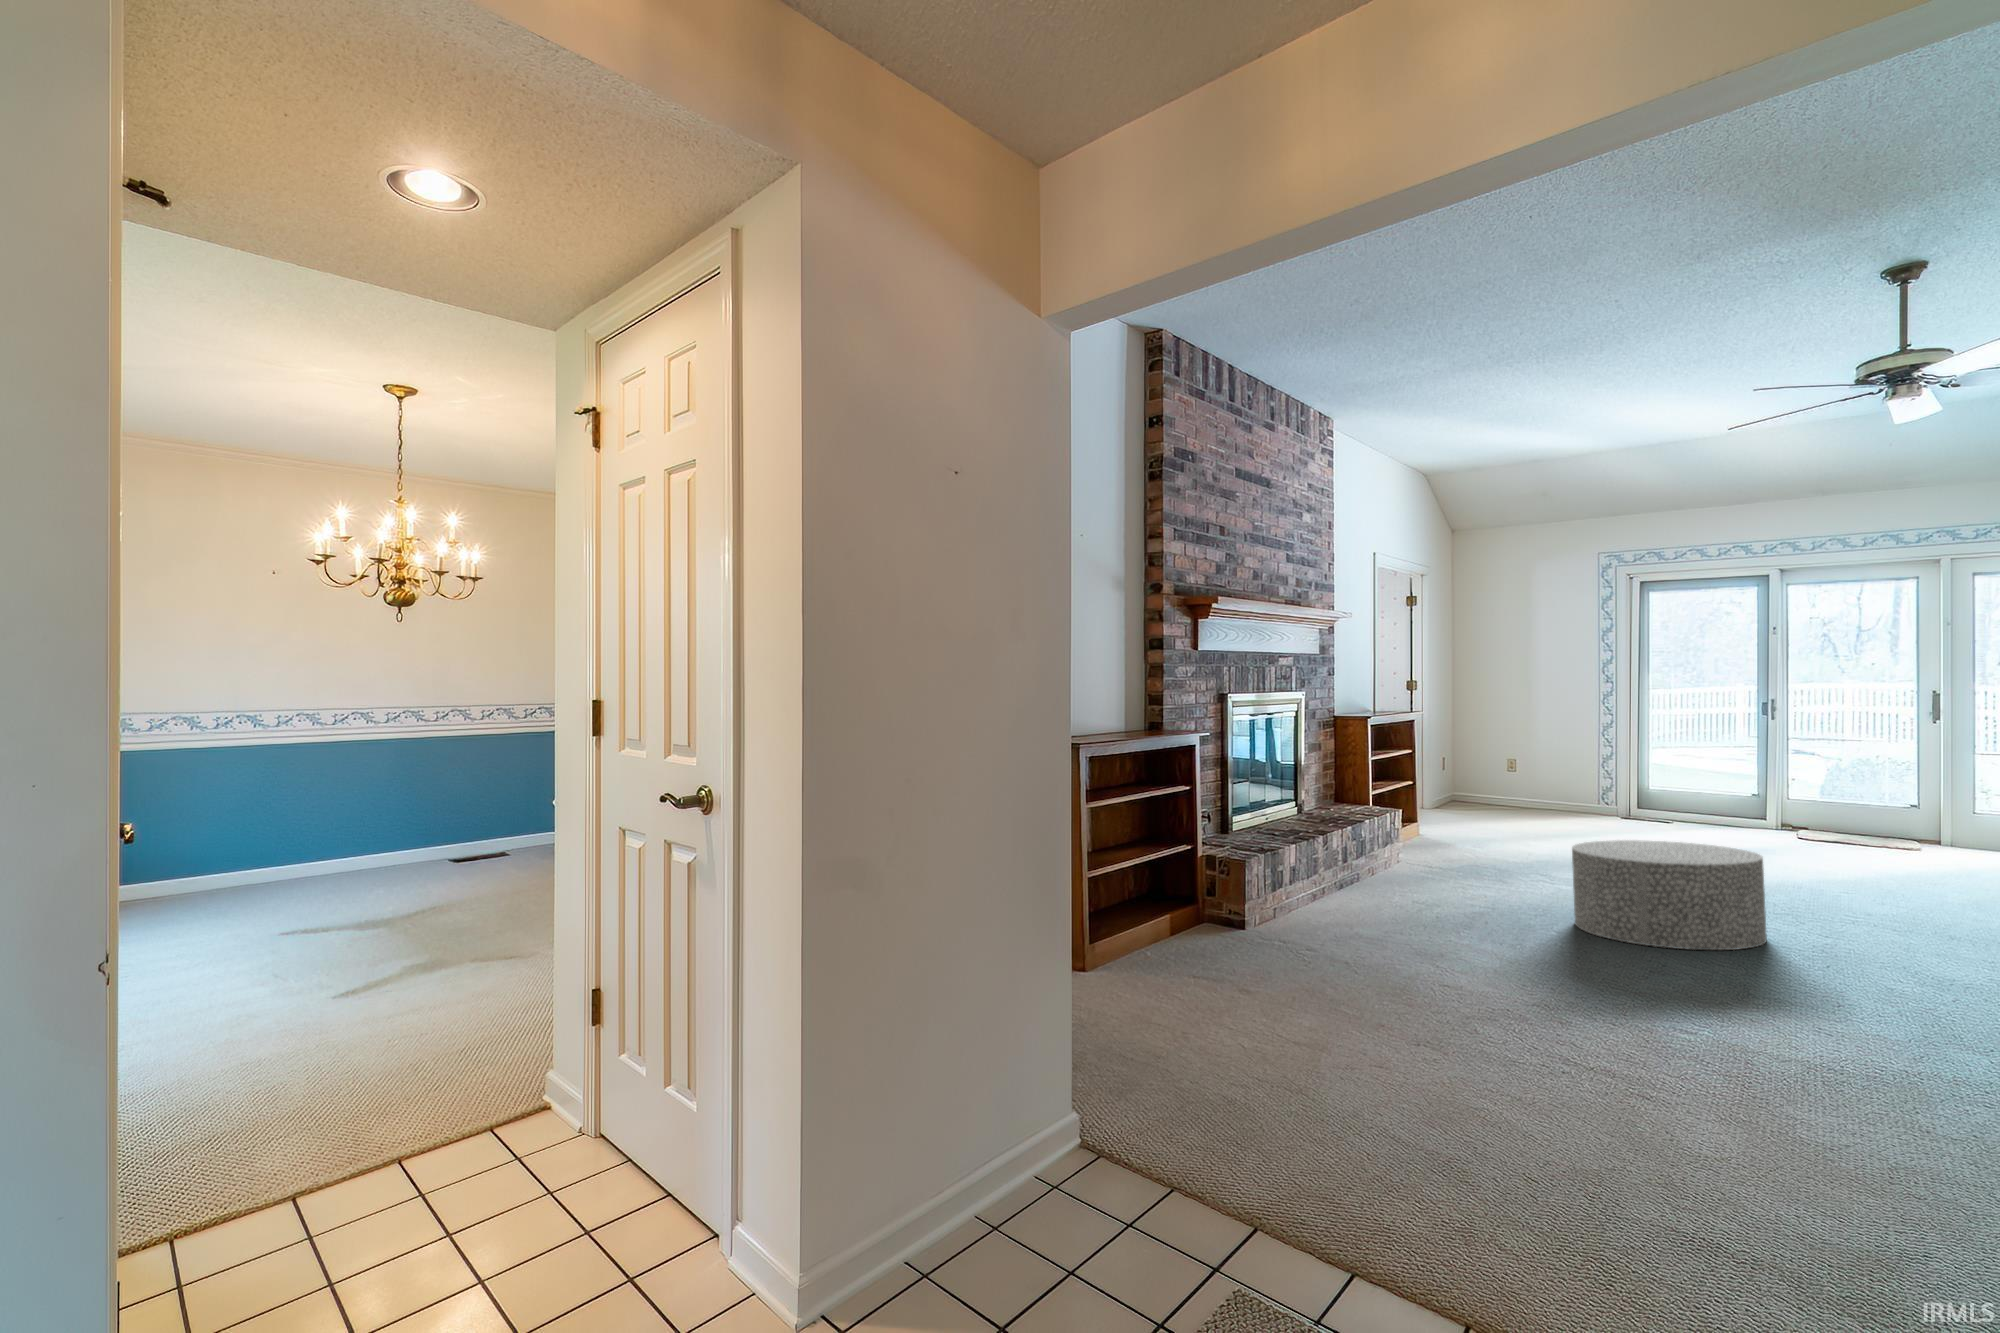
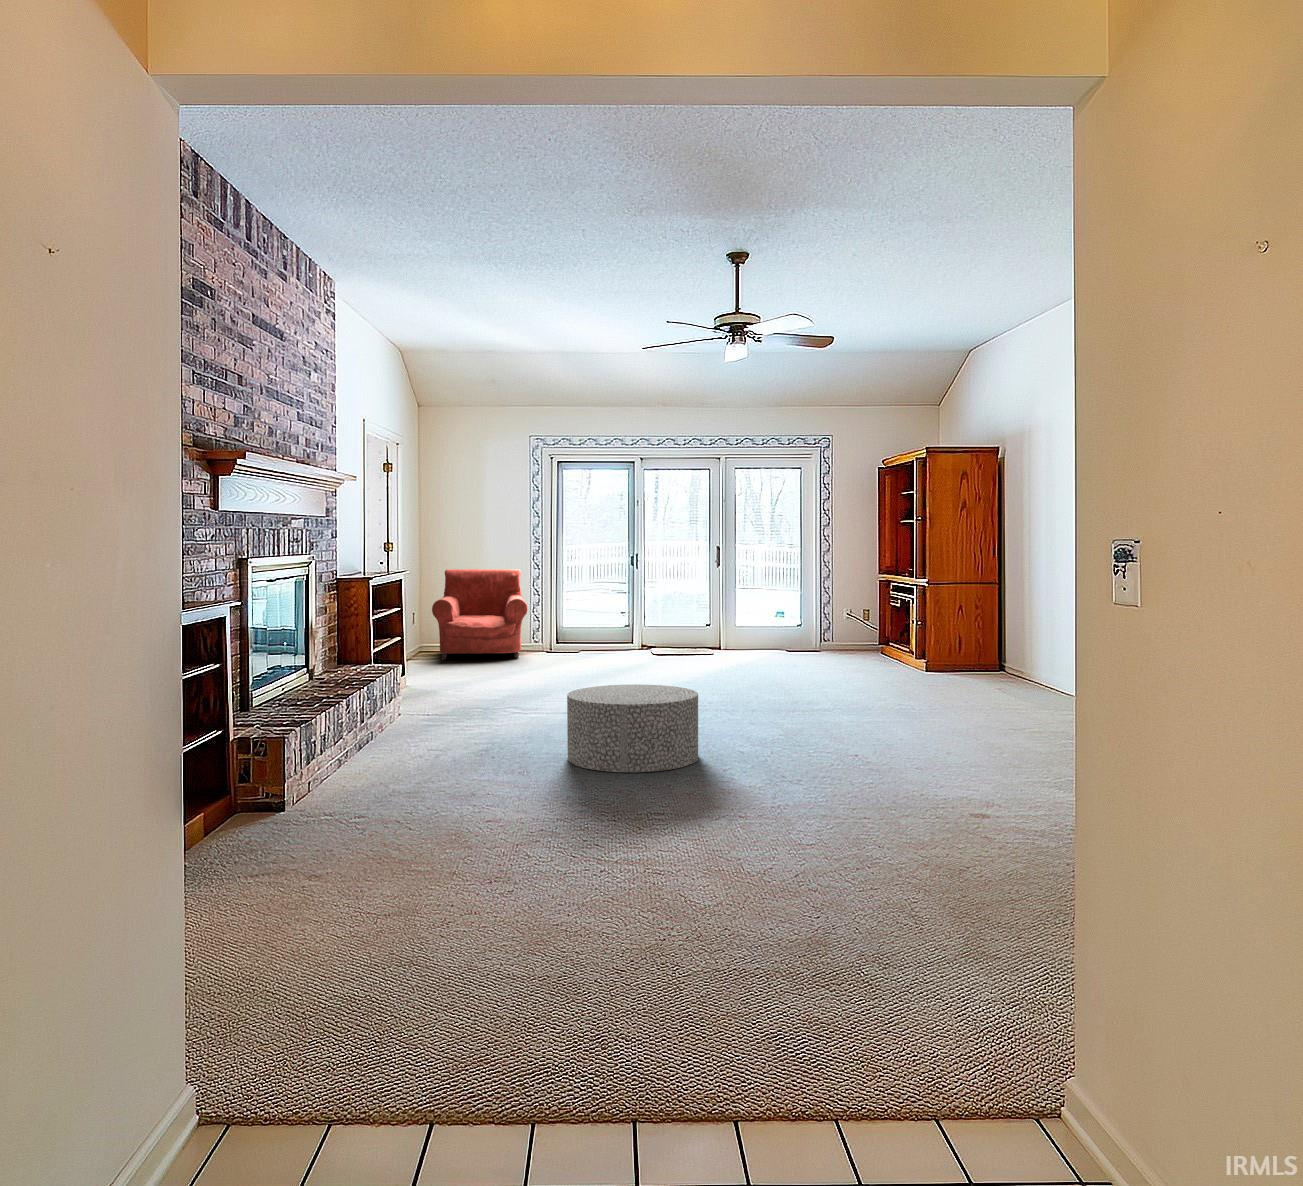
armchair: none [1460,708,1579,811] -> present [432,569,527,660]

